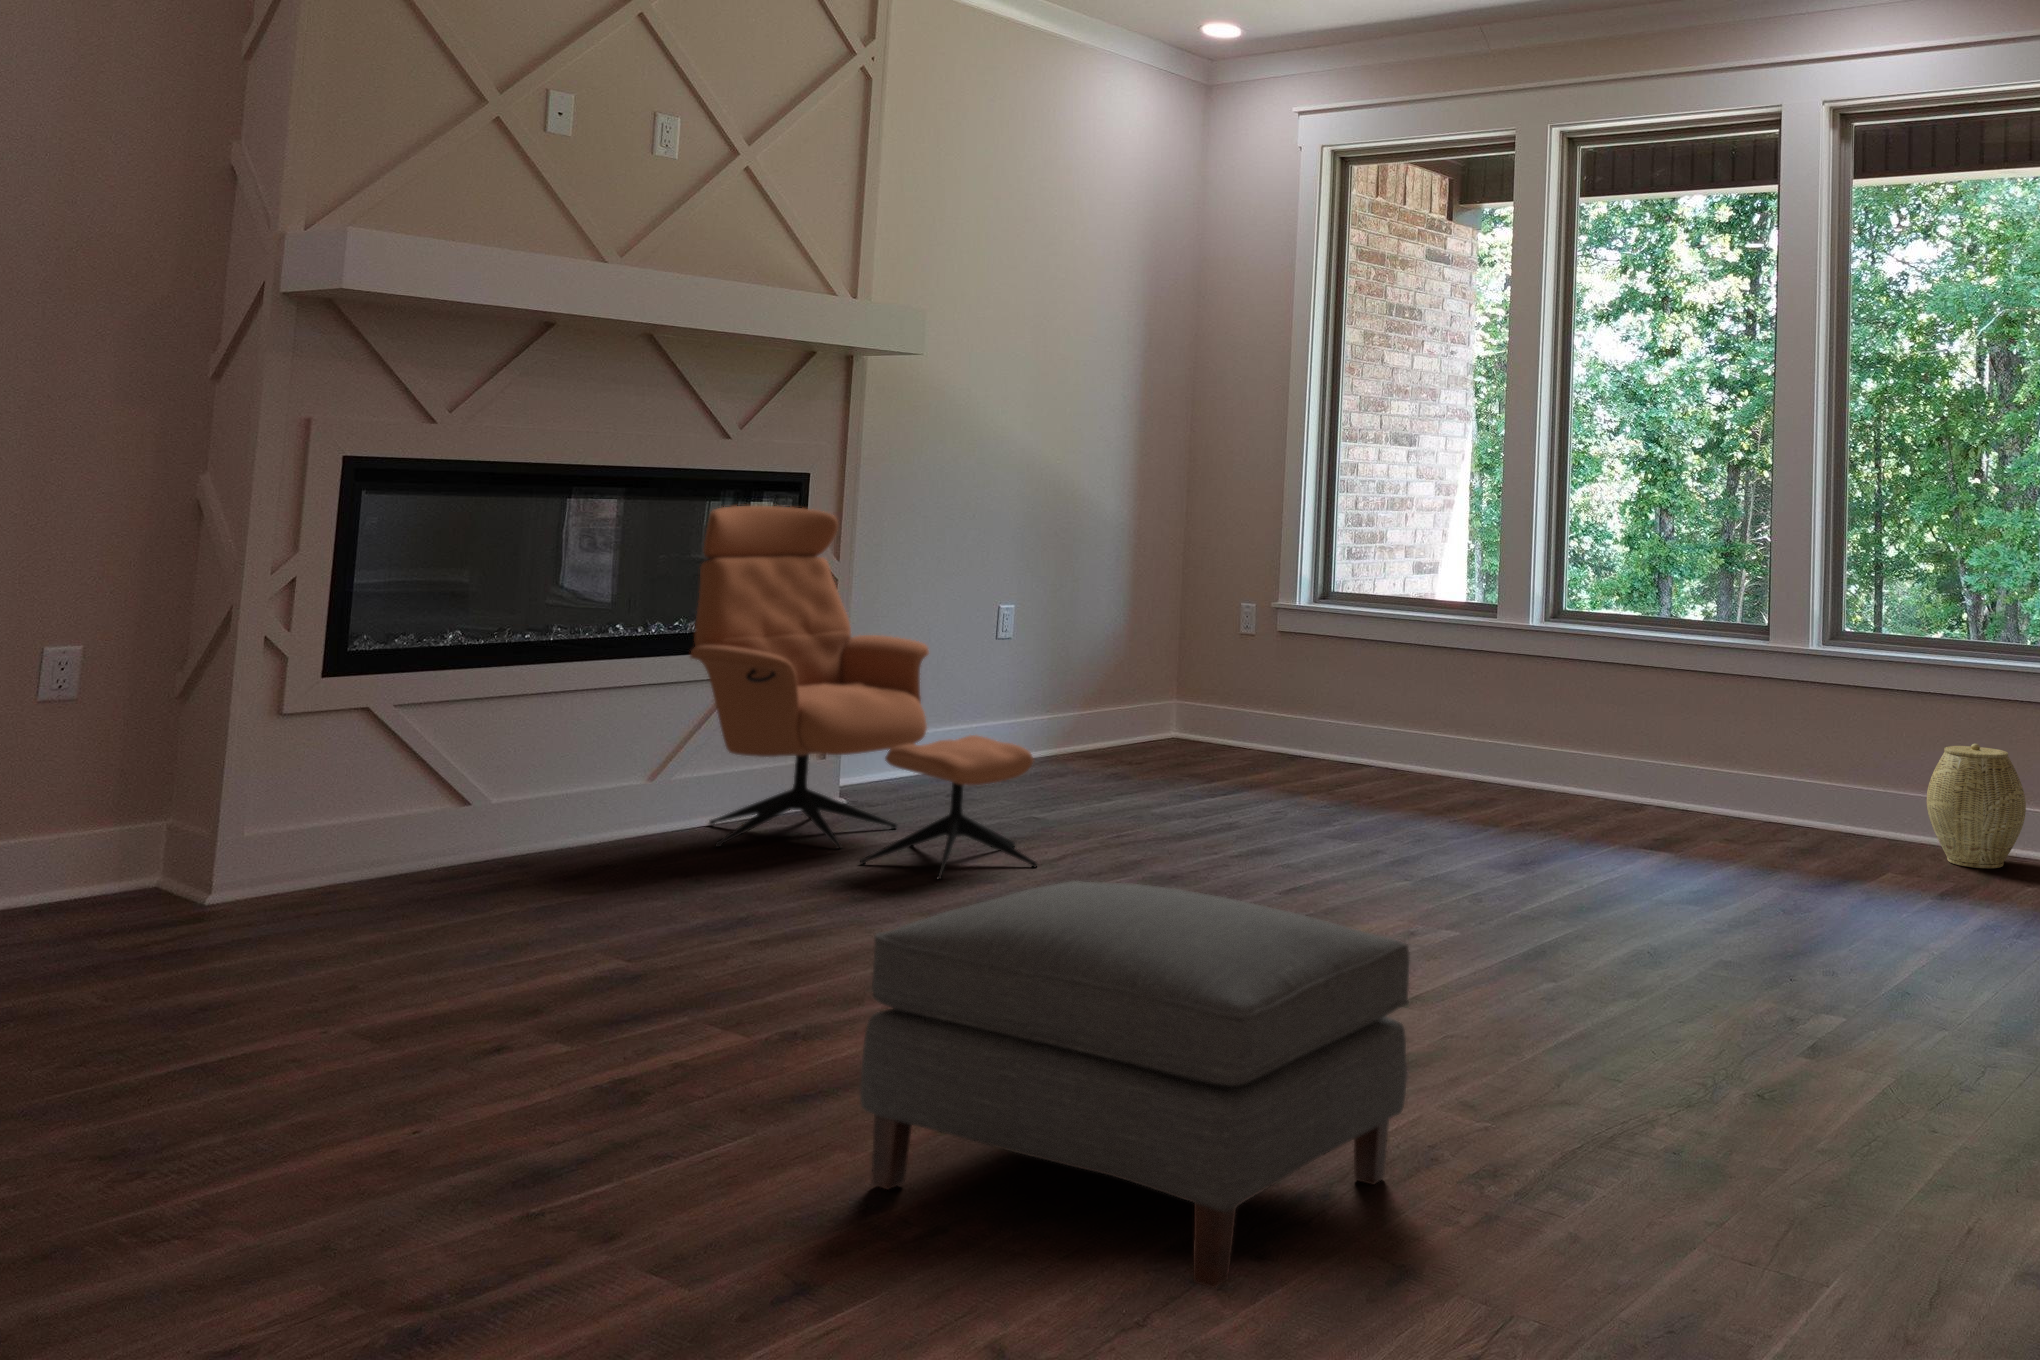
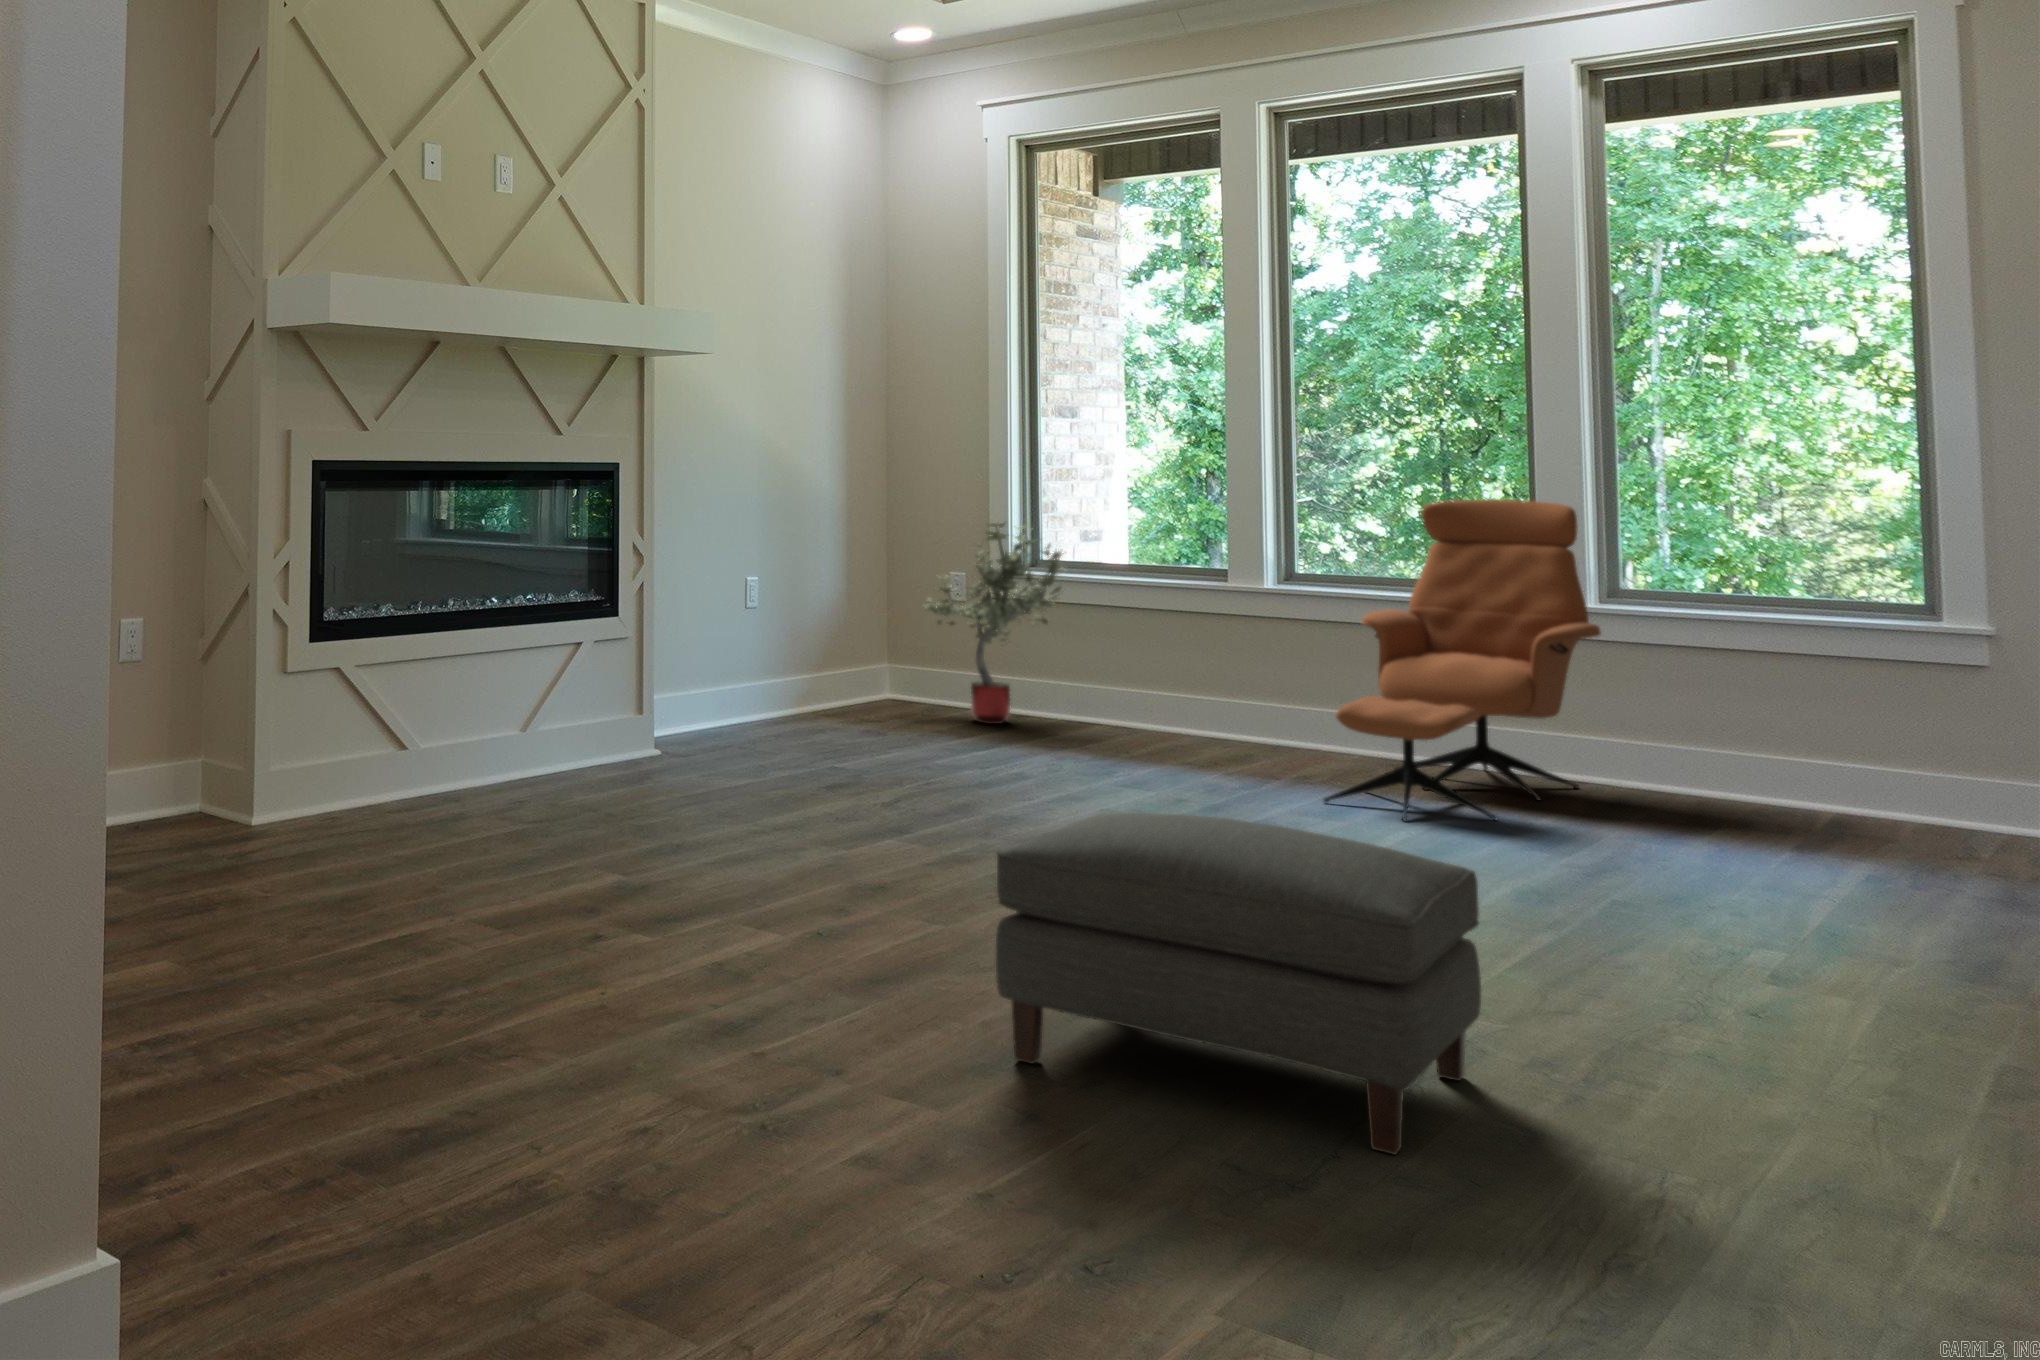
armchair: present [690,506,1037,879] -> present [1324,500,1601,821]
potted tree: none [1198,552,1341,770] -> present [925,521,1064,724]
woven basket: present [1927,744,2026,868] -> none [1748,698,1867,823]

